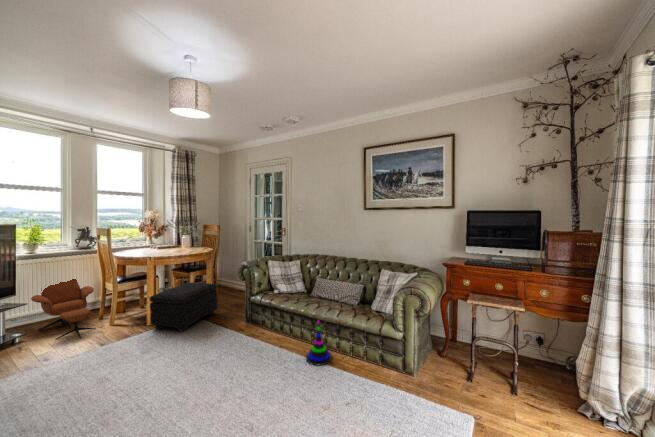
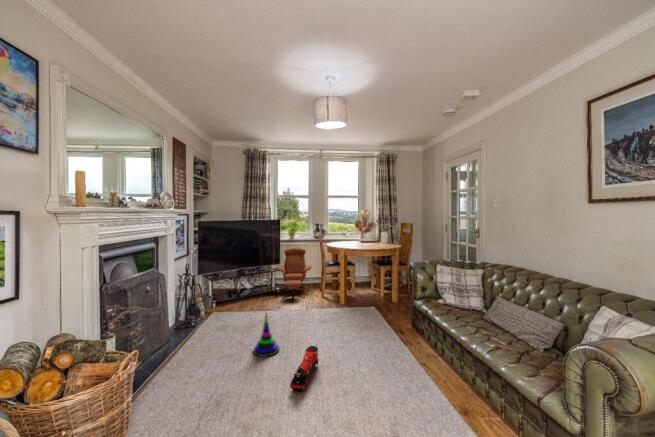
footstool: present [149,283,217,331] -> none [333,276,393,319]
stacking toy: present [306,321,332,365] -> present [253,313,279,356]
toy train: none [181,366,210,417] -> present [290,346,318,392]

